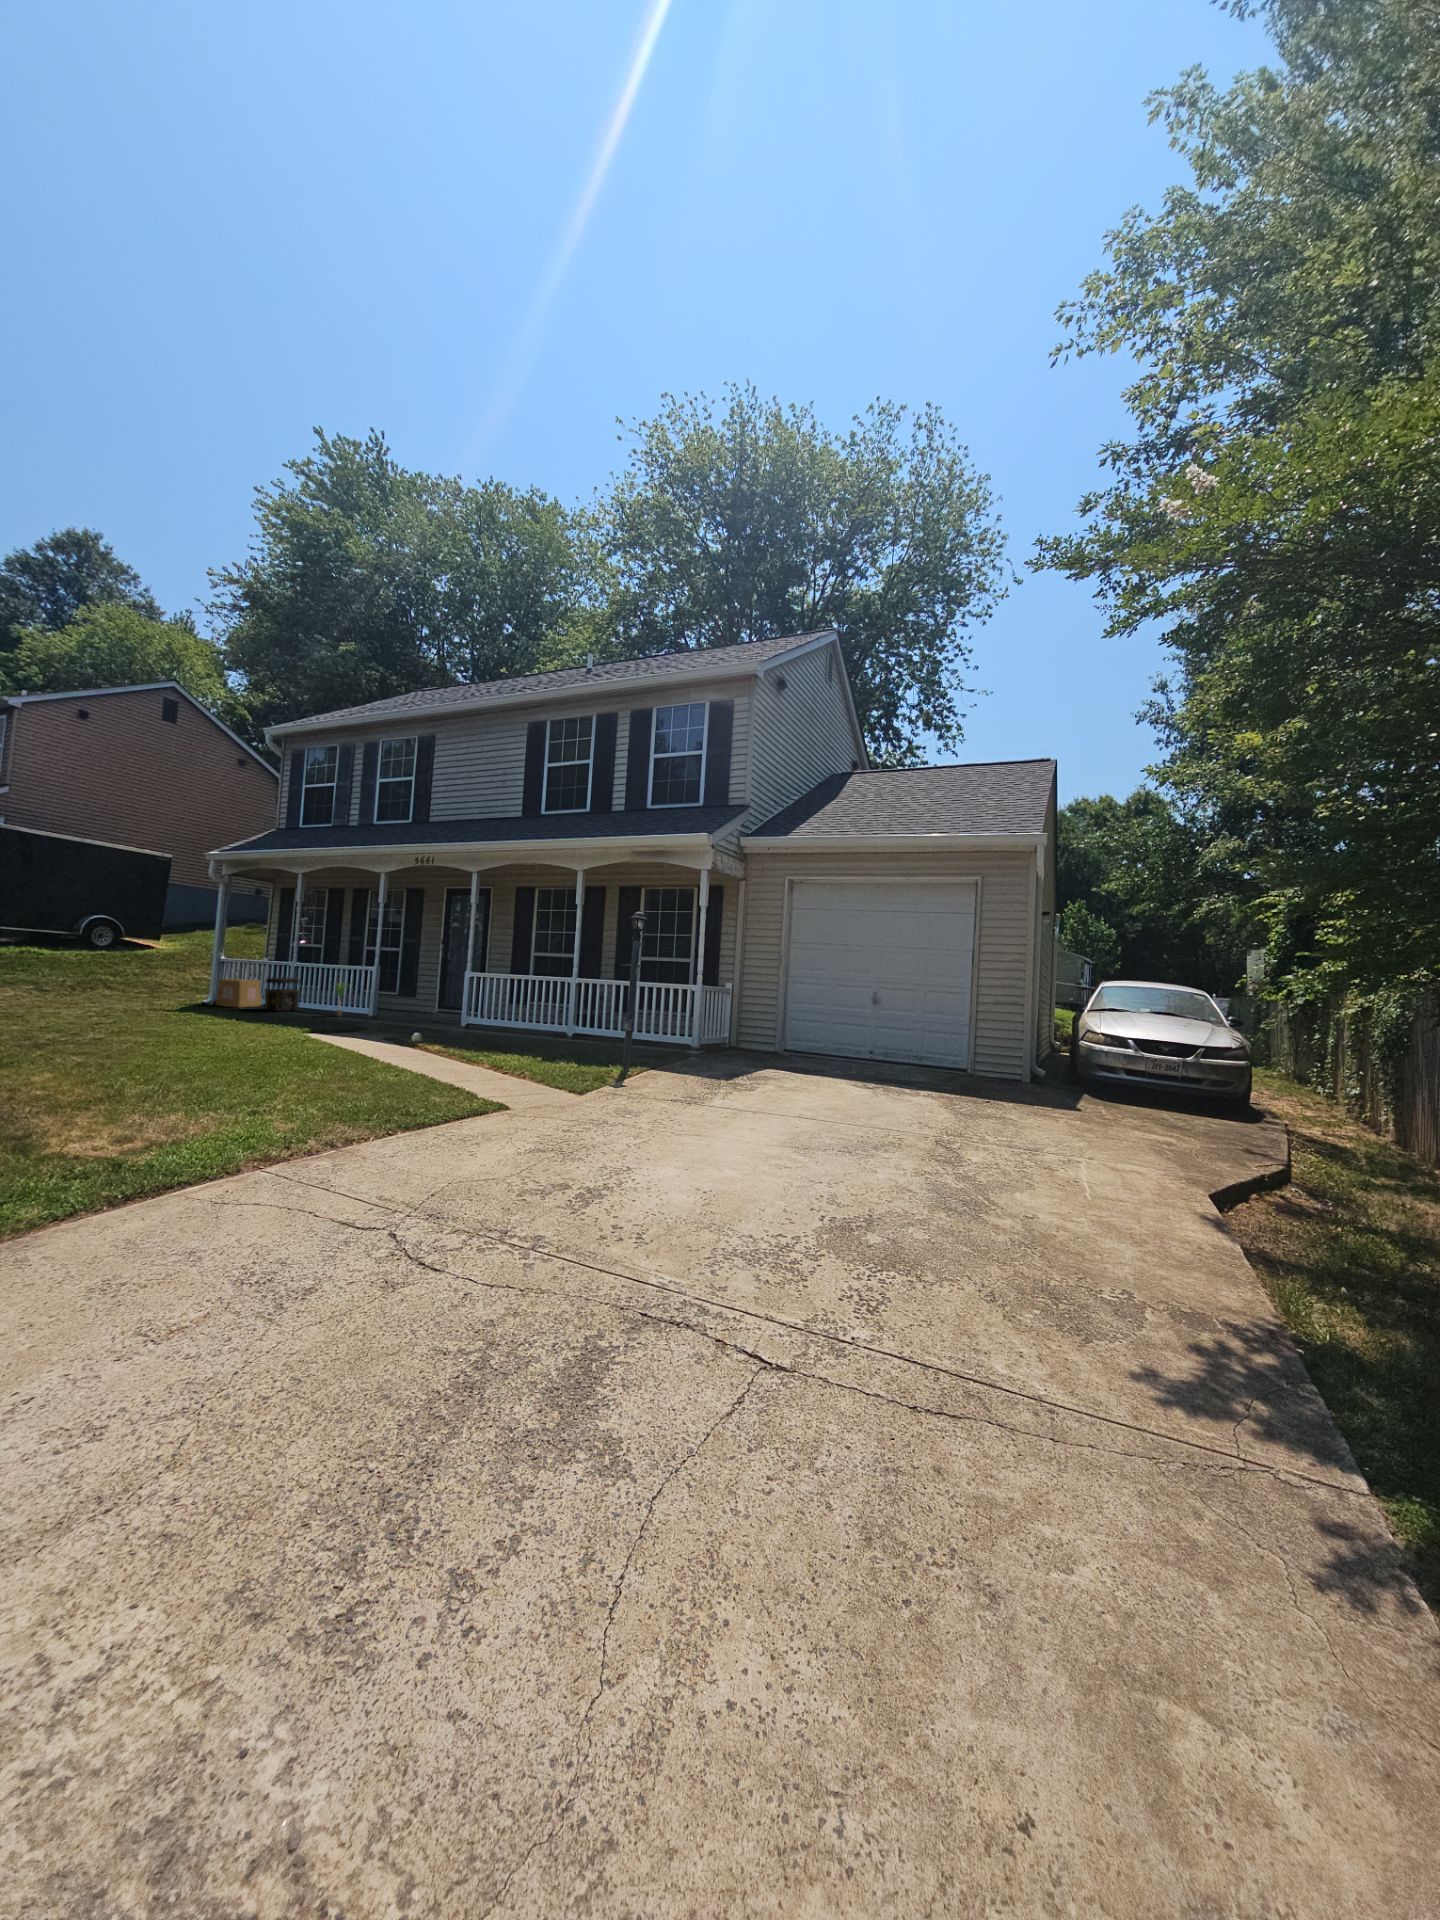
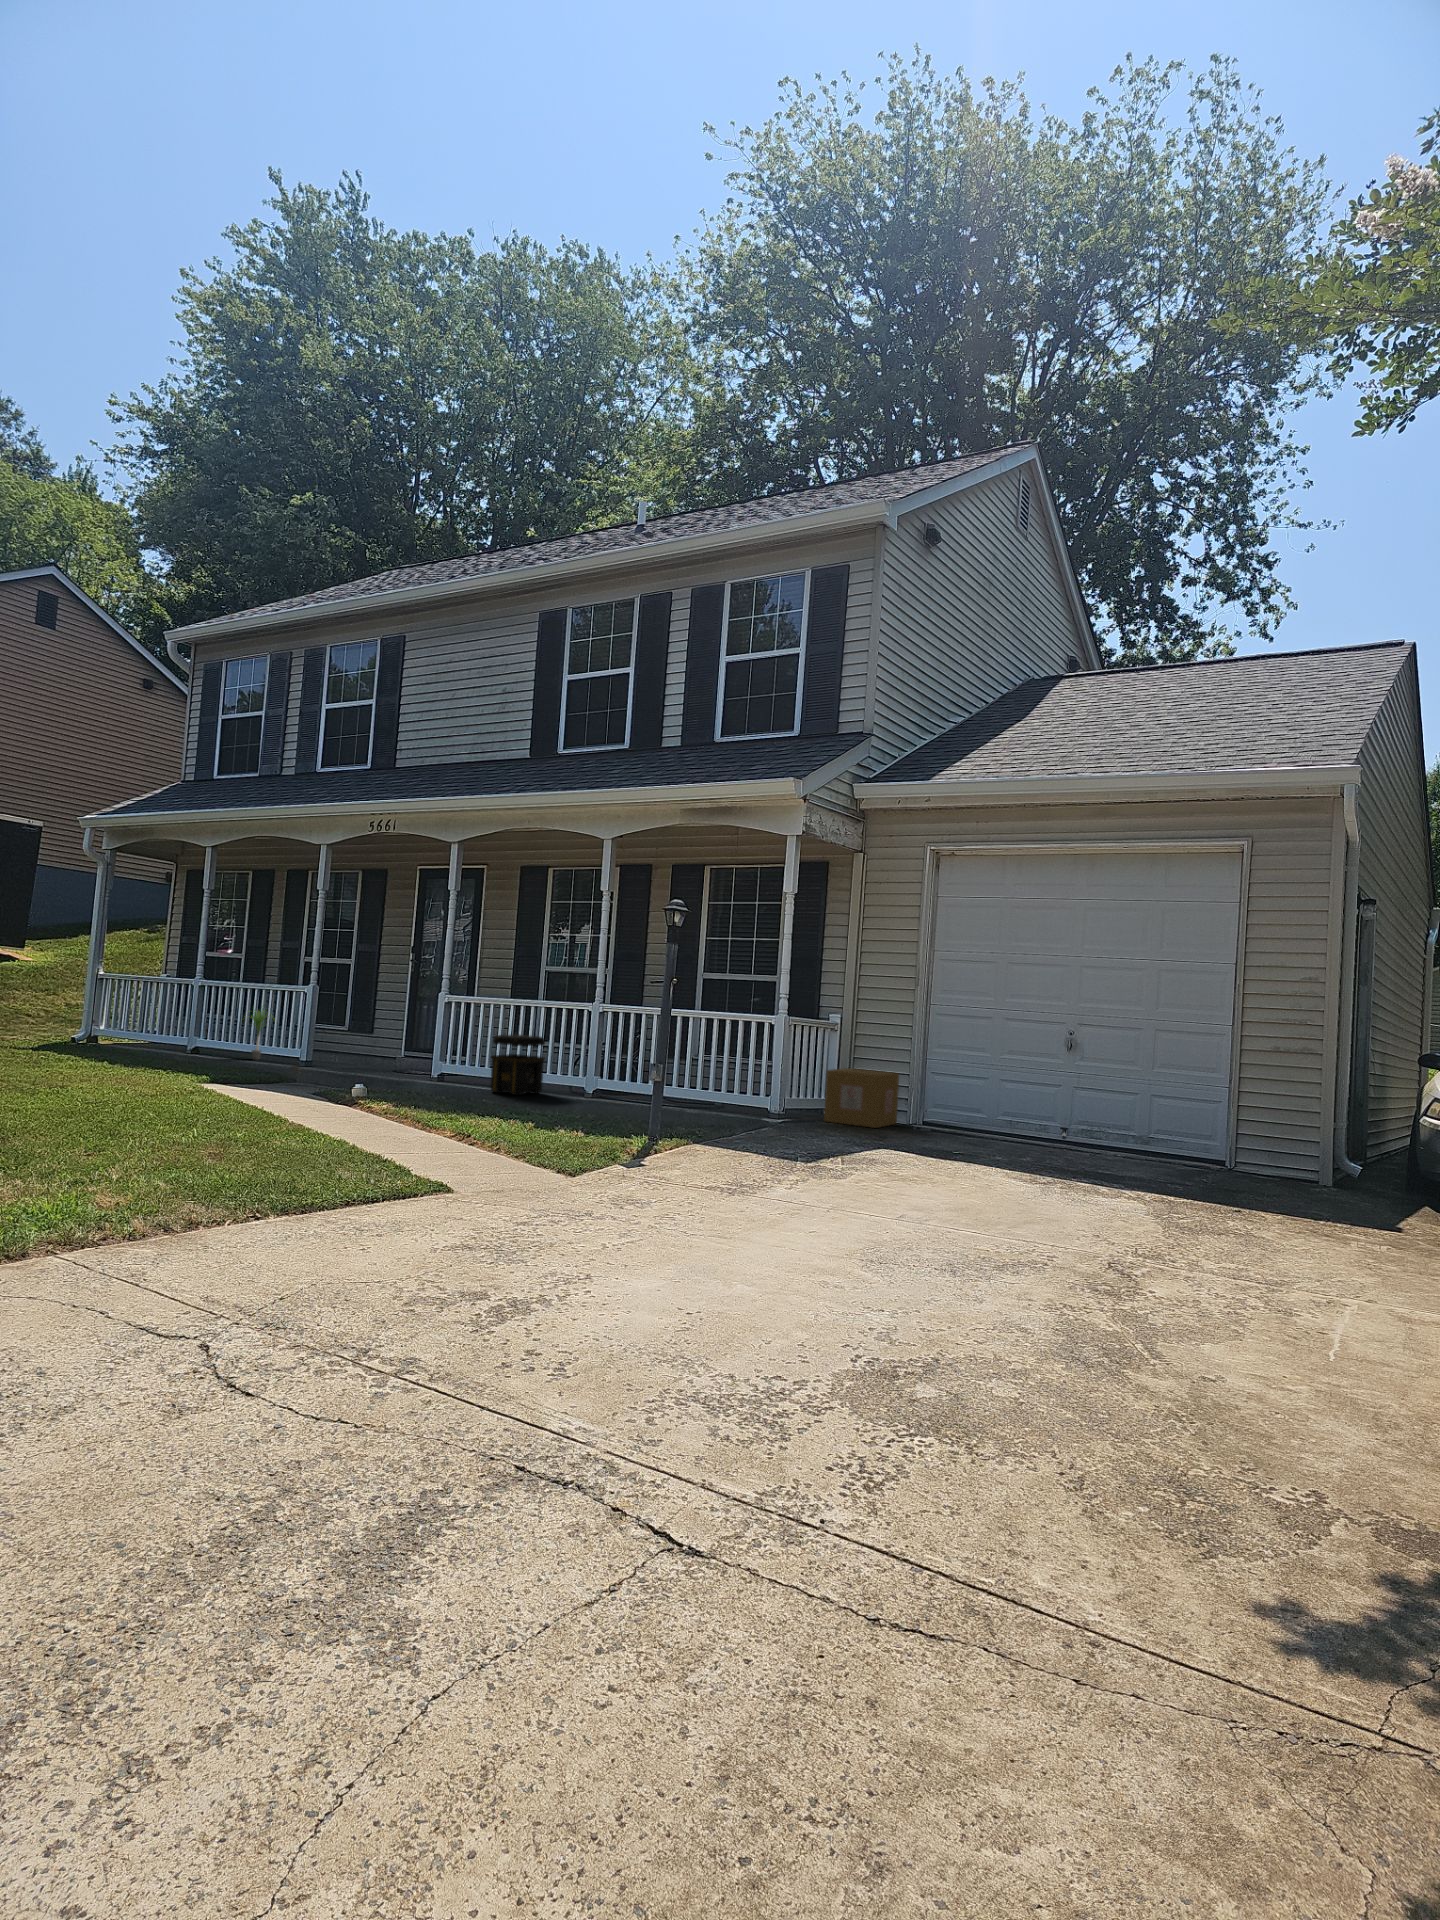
toolbox: present [265,977,300,1012] -> present [490,1034,545,1095]
cardboard box: present [216,979,261,1007] -> present [824,1068,899,1128]

